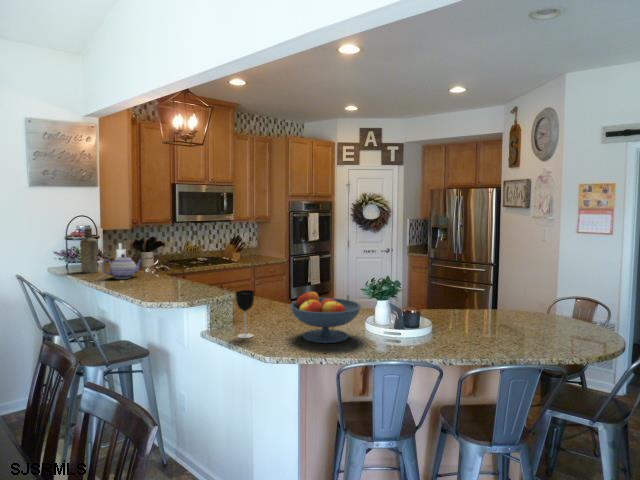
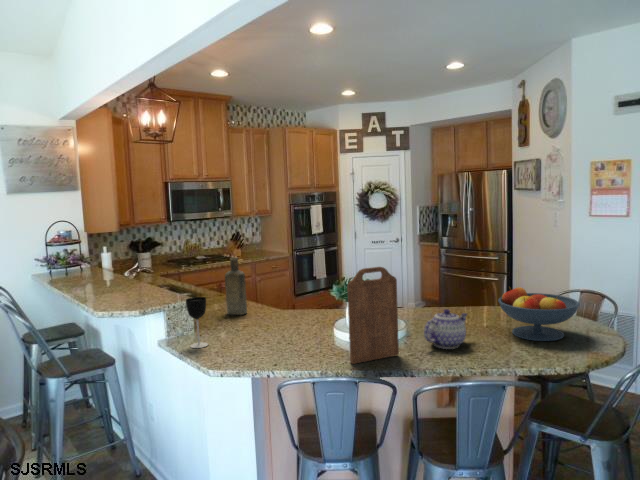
bottle: present [80,228,98,273] -> present [225,258,247,315]
teapot: present [102,254,142,279] -> present [424,309,467,349]
cutting board: none [396,267,438,355] -> present [347,267,399,364]
fruit bowl: present [290,292,361,343] -> present [498,287,579,341]

